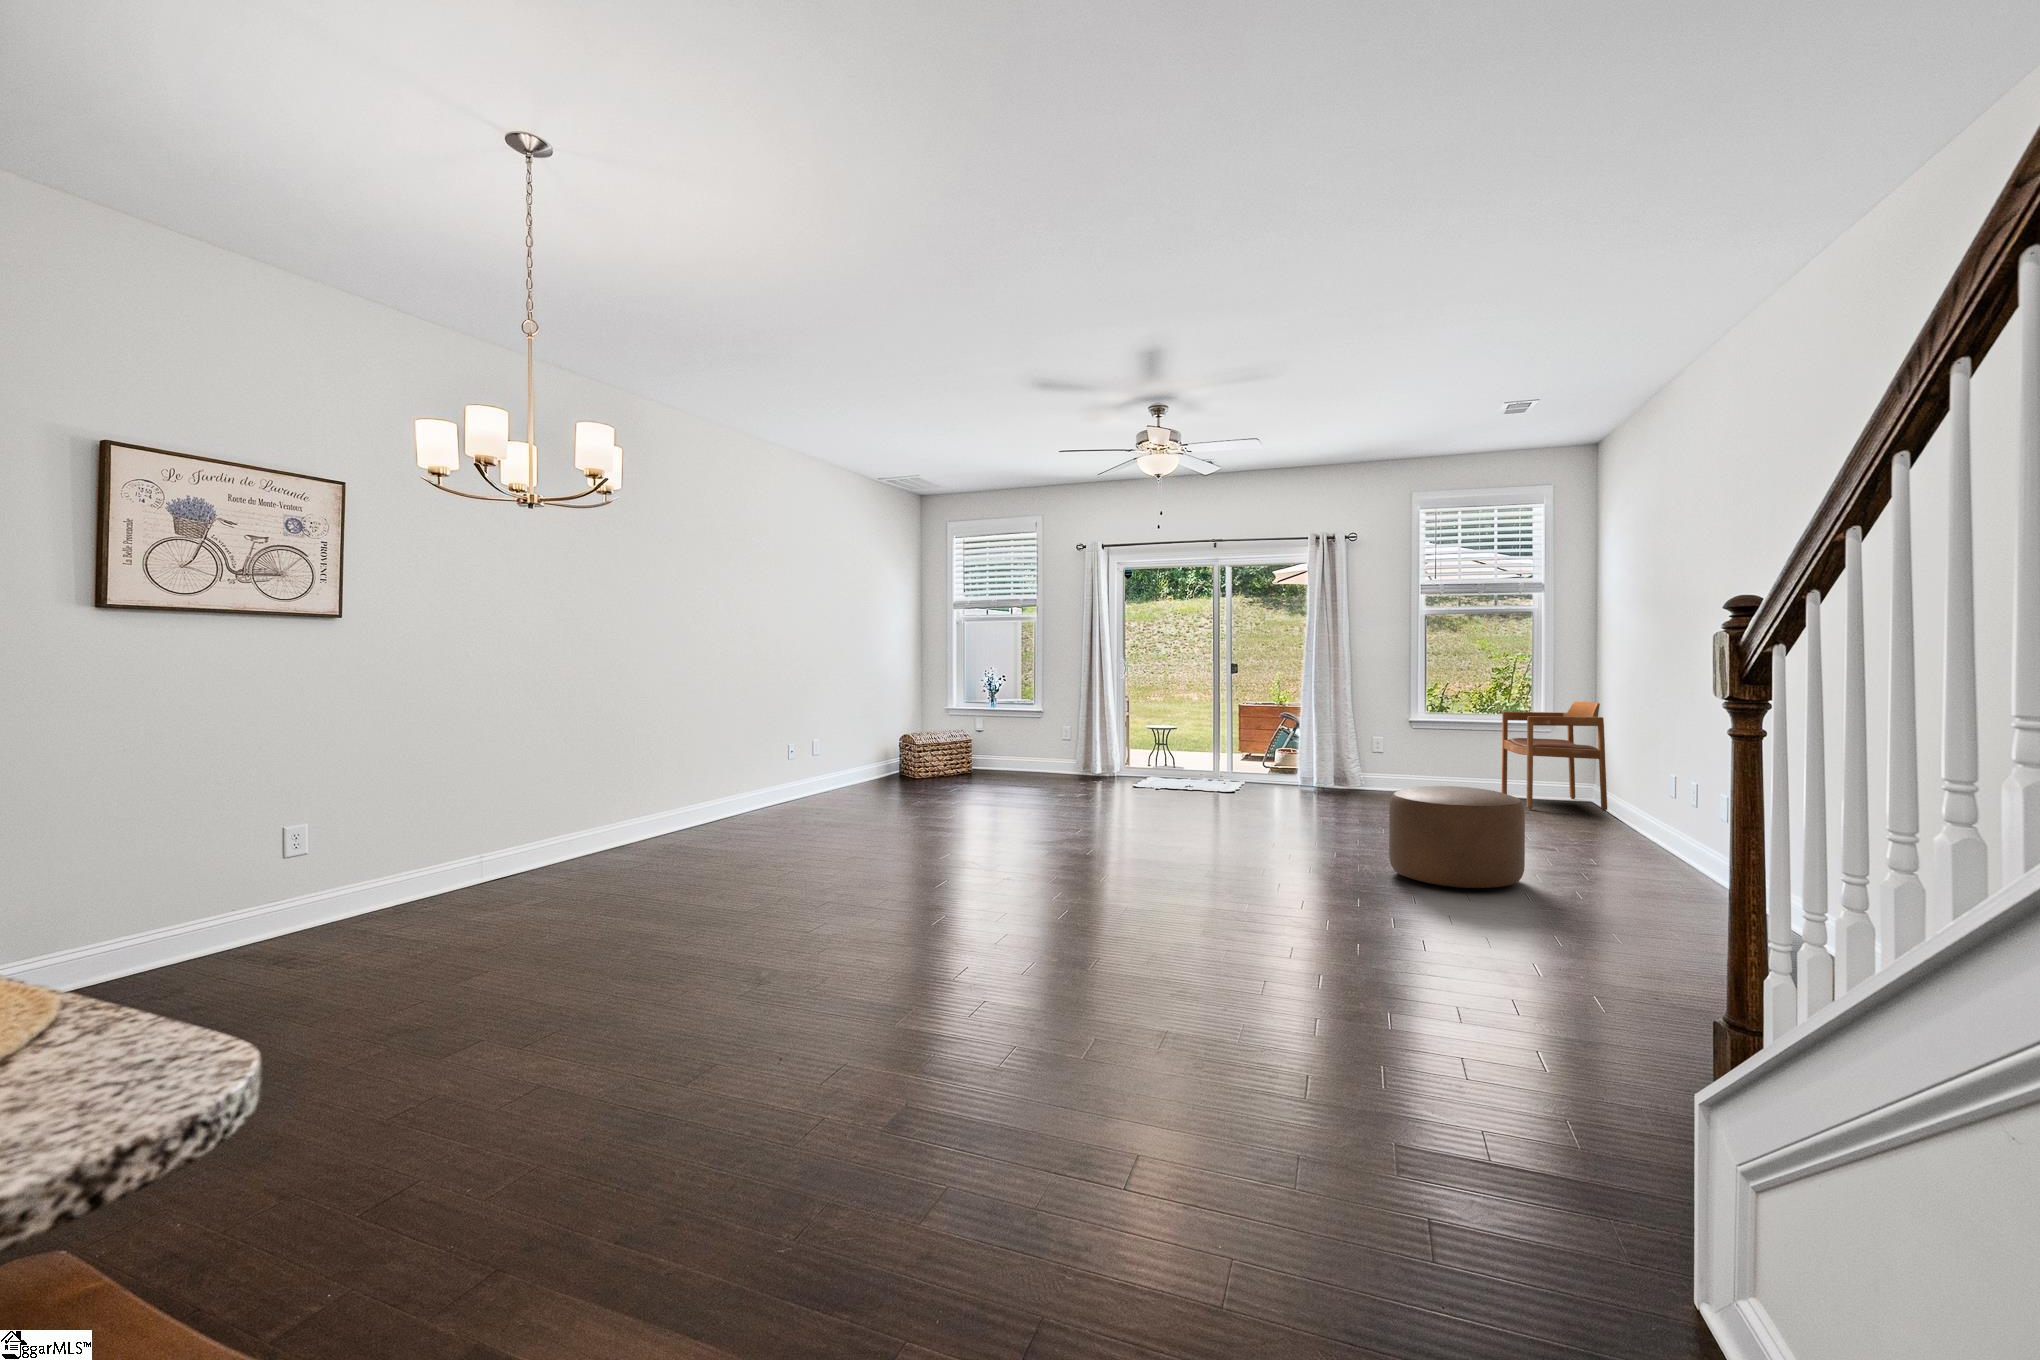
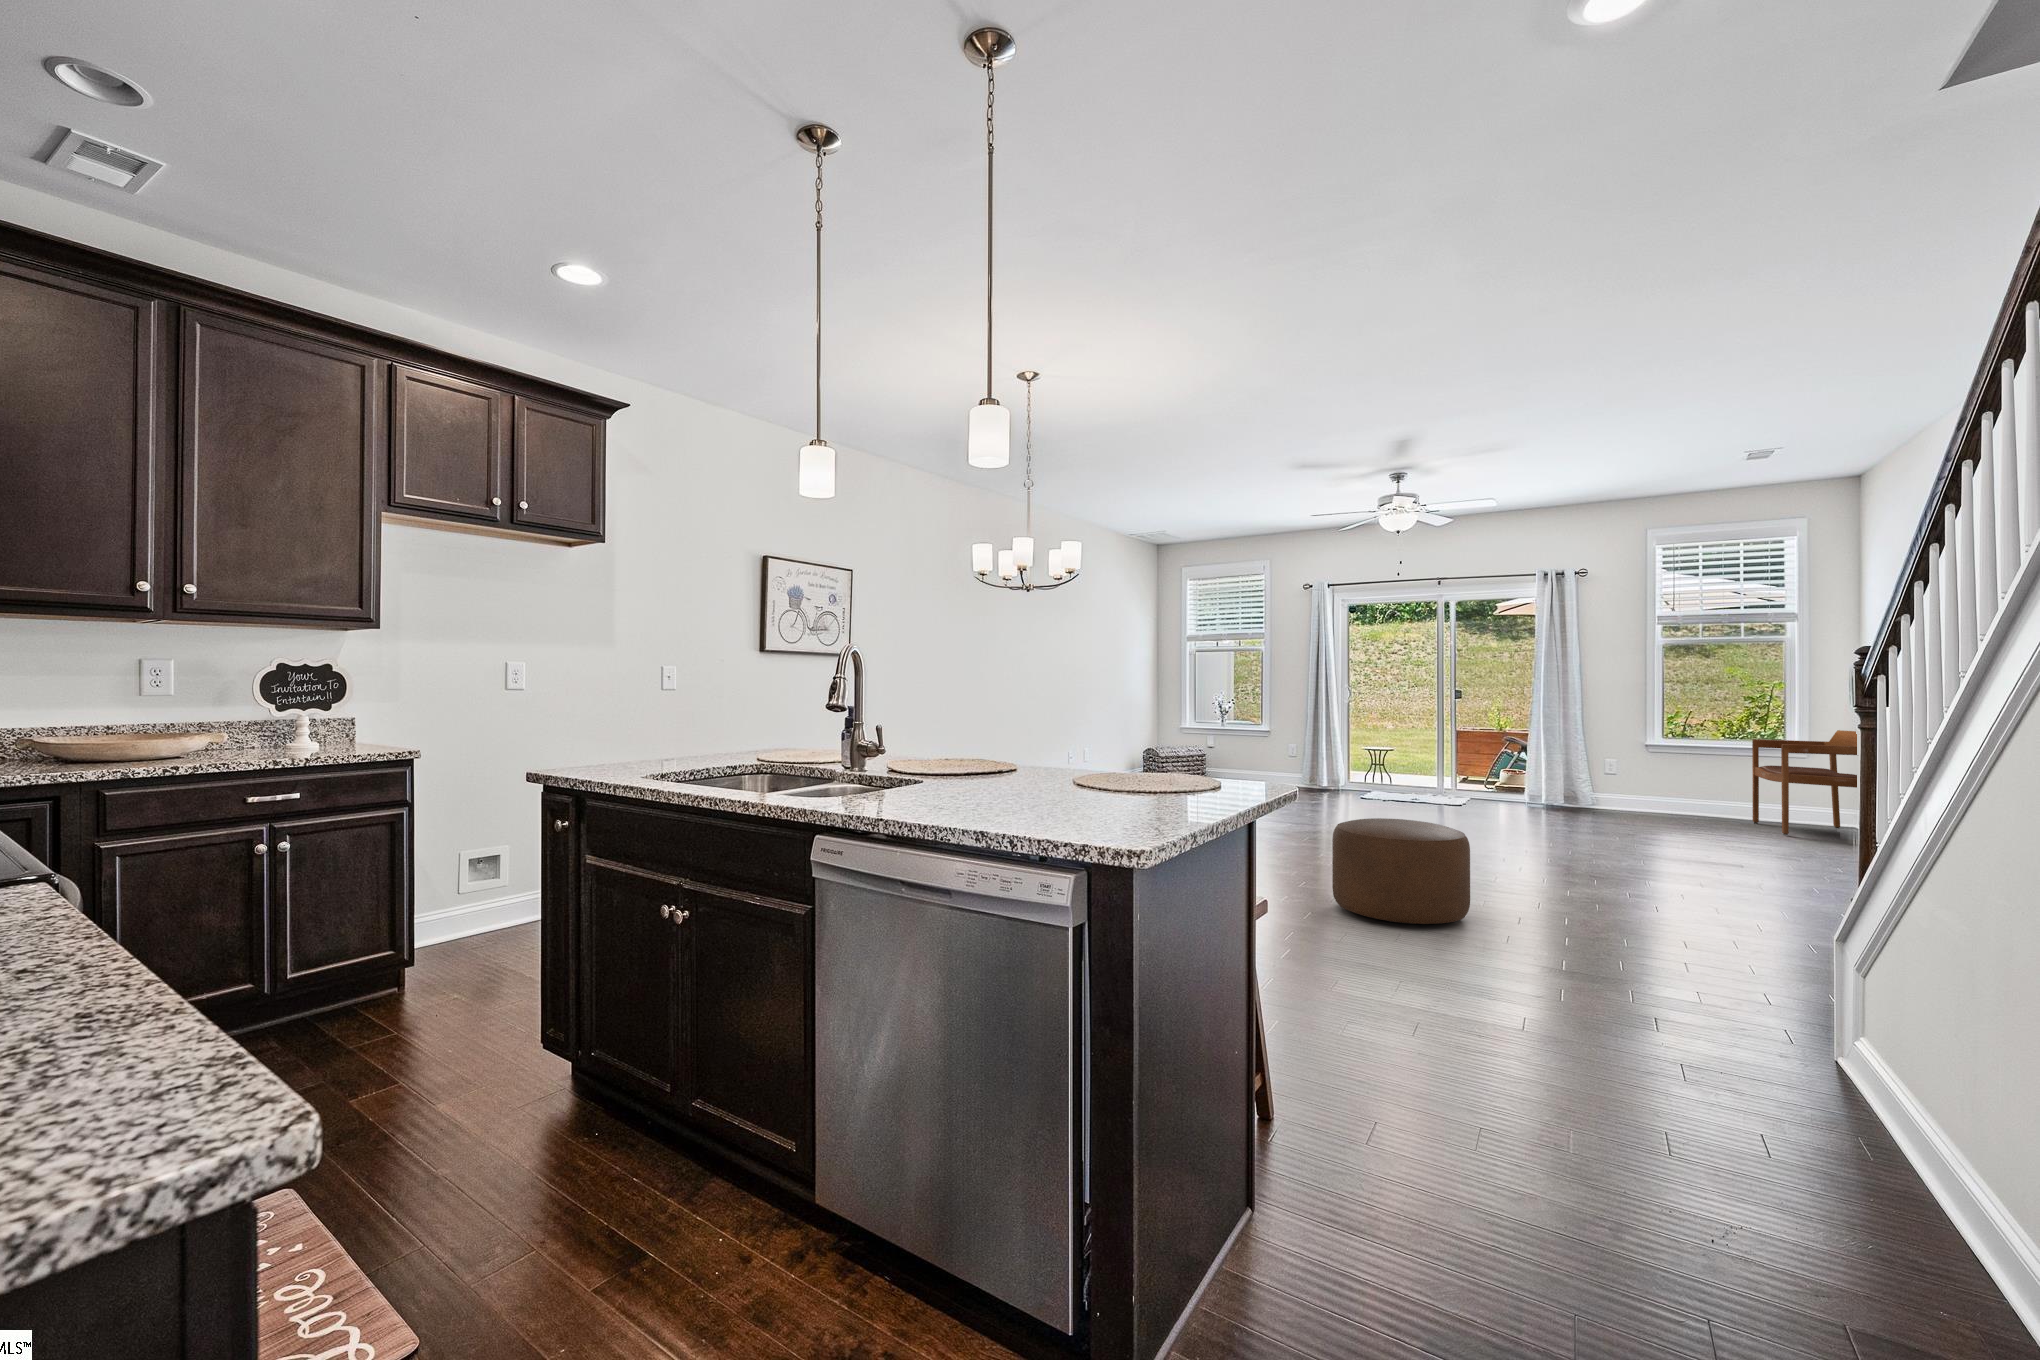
ottoman: present [1389,786,1525,888] -> present [1332,818,1470,924]

